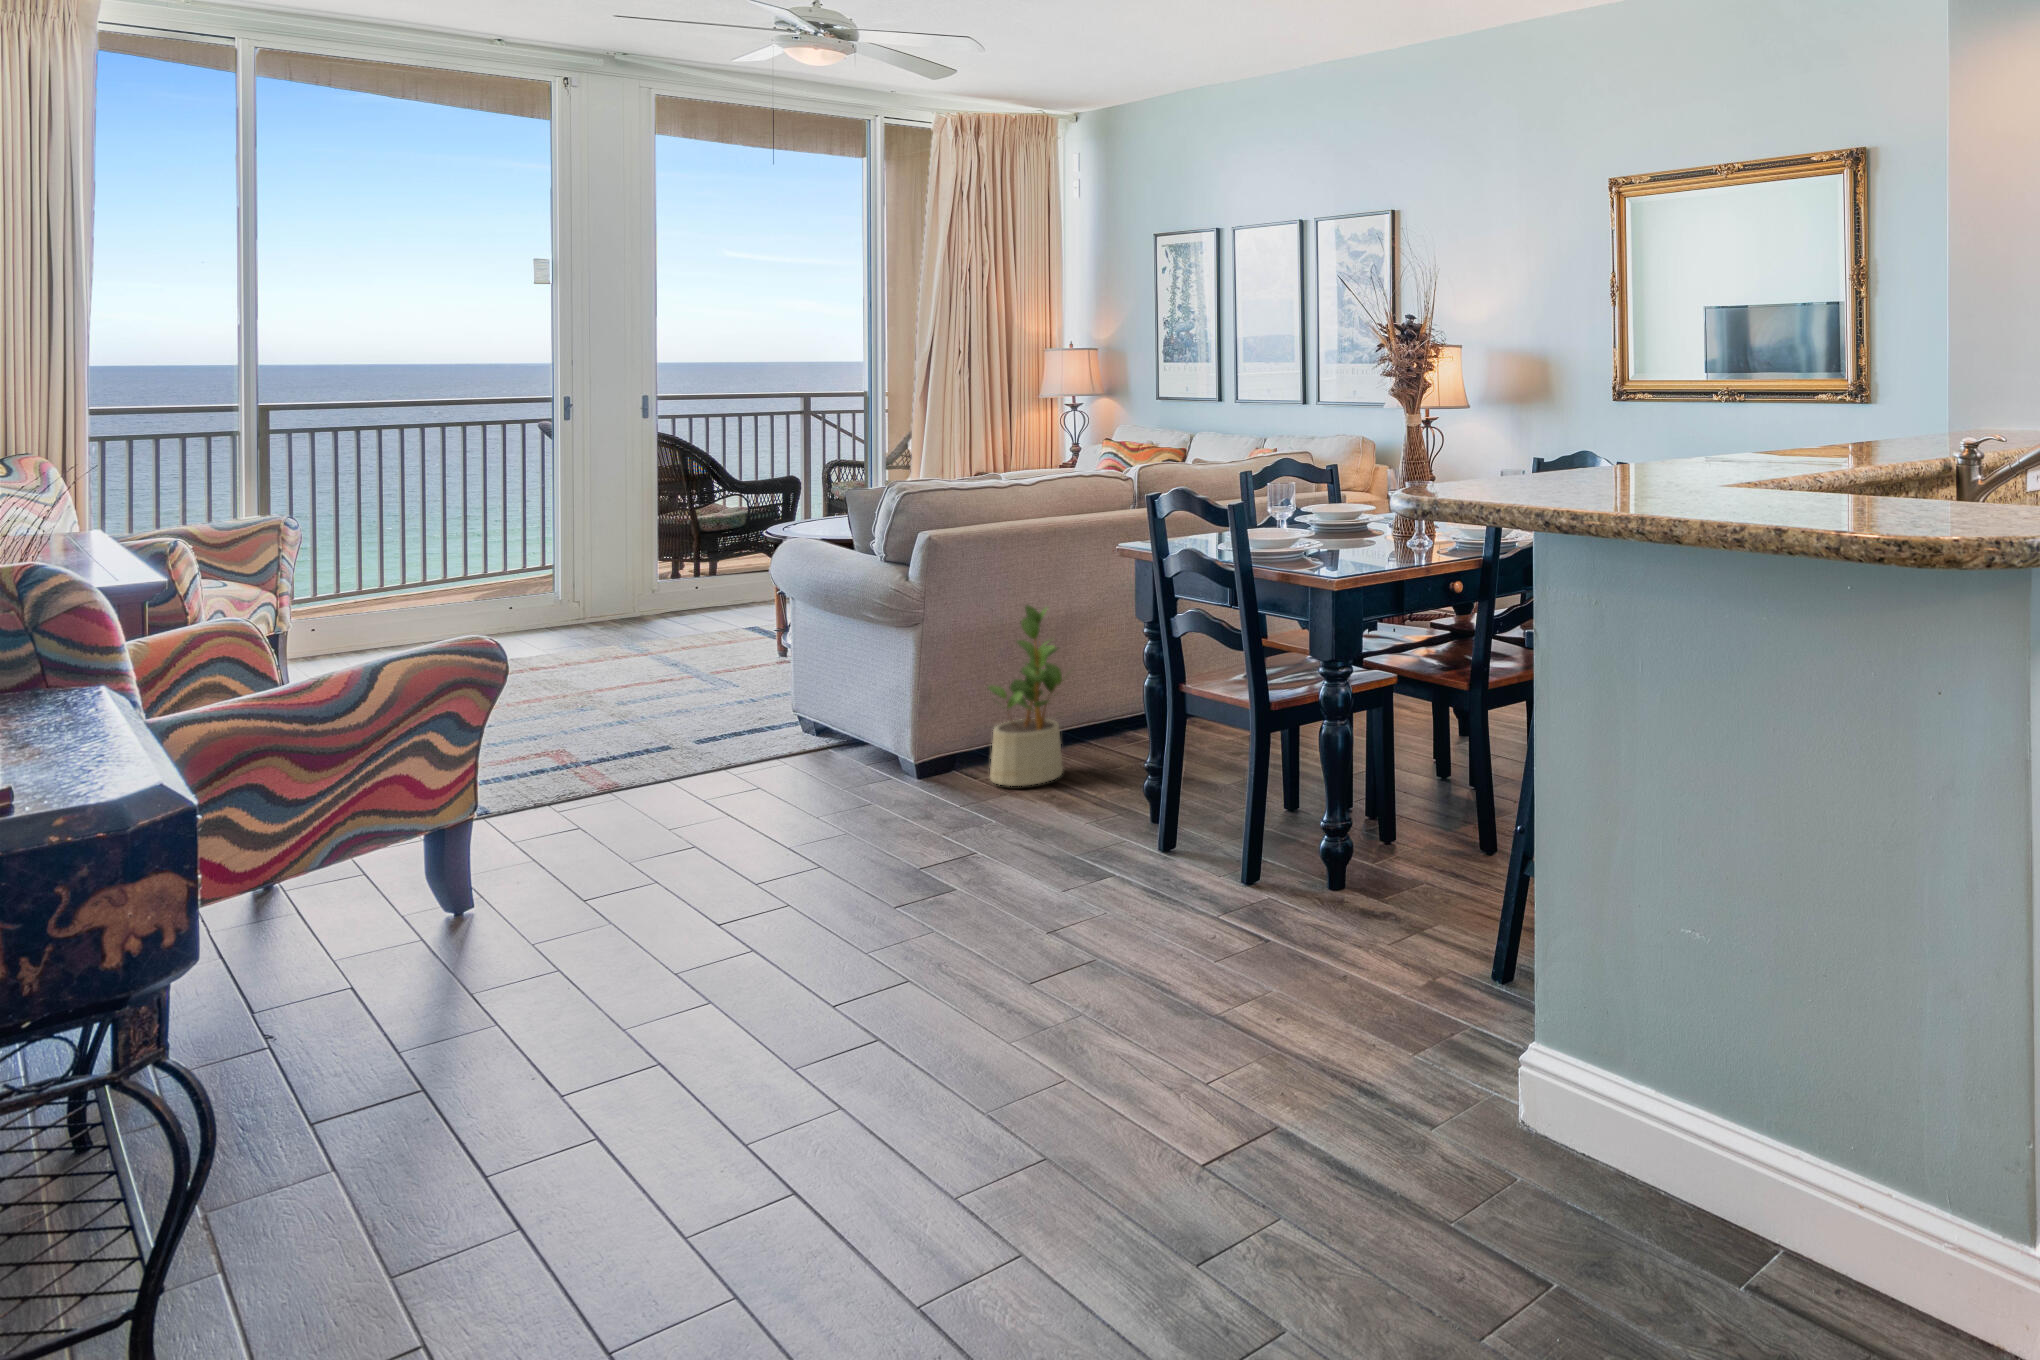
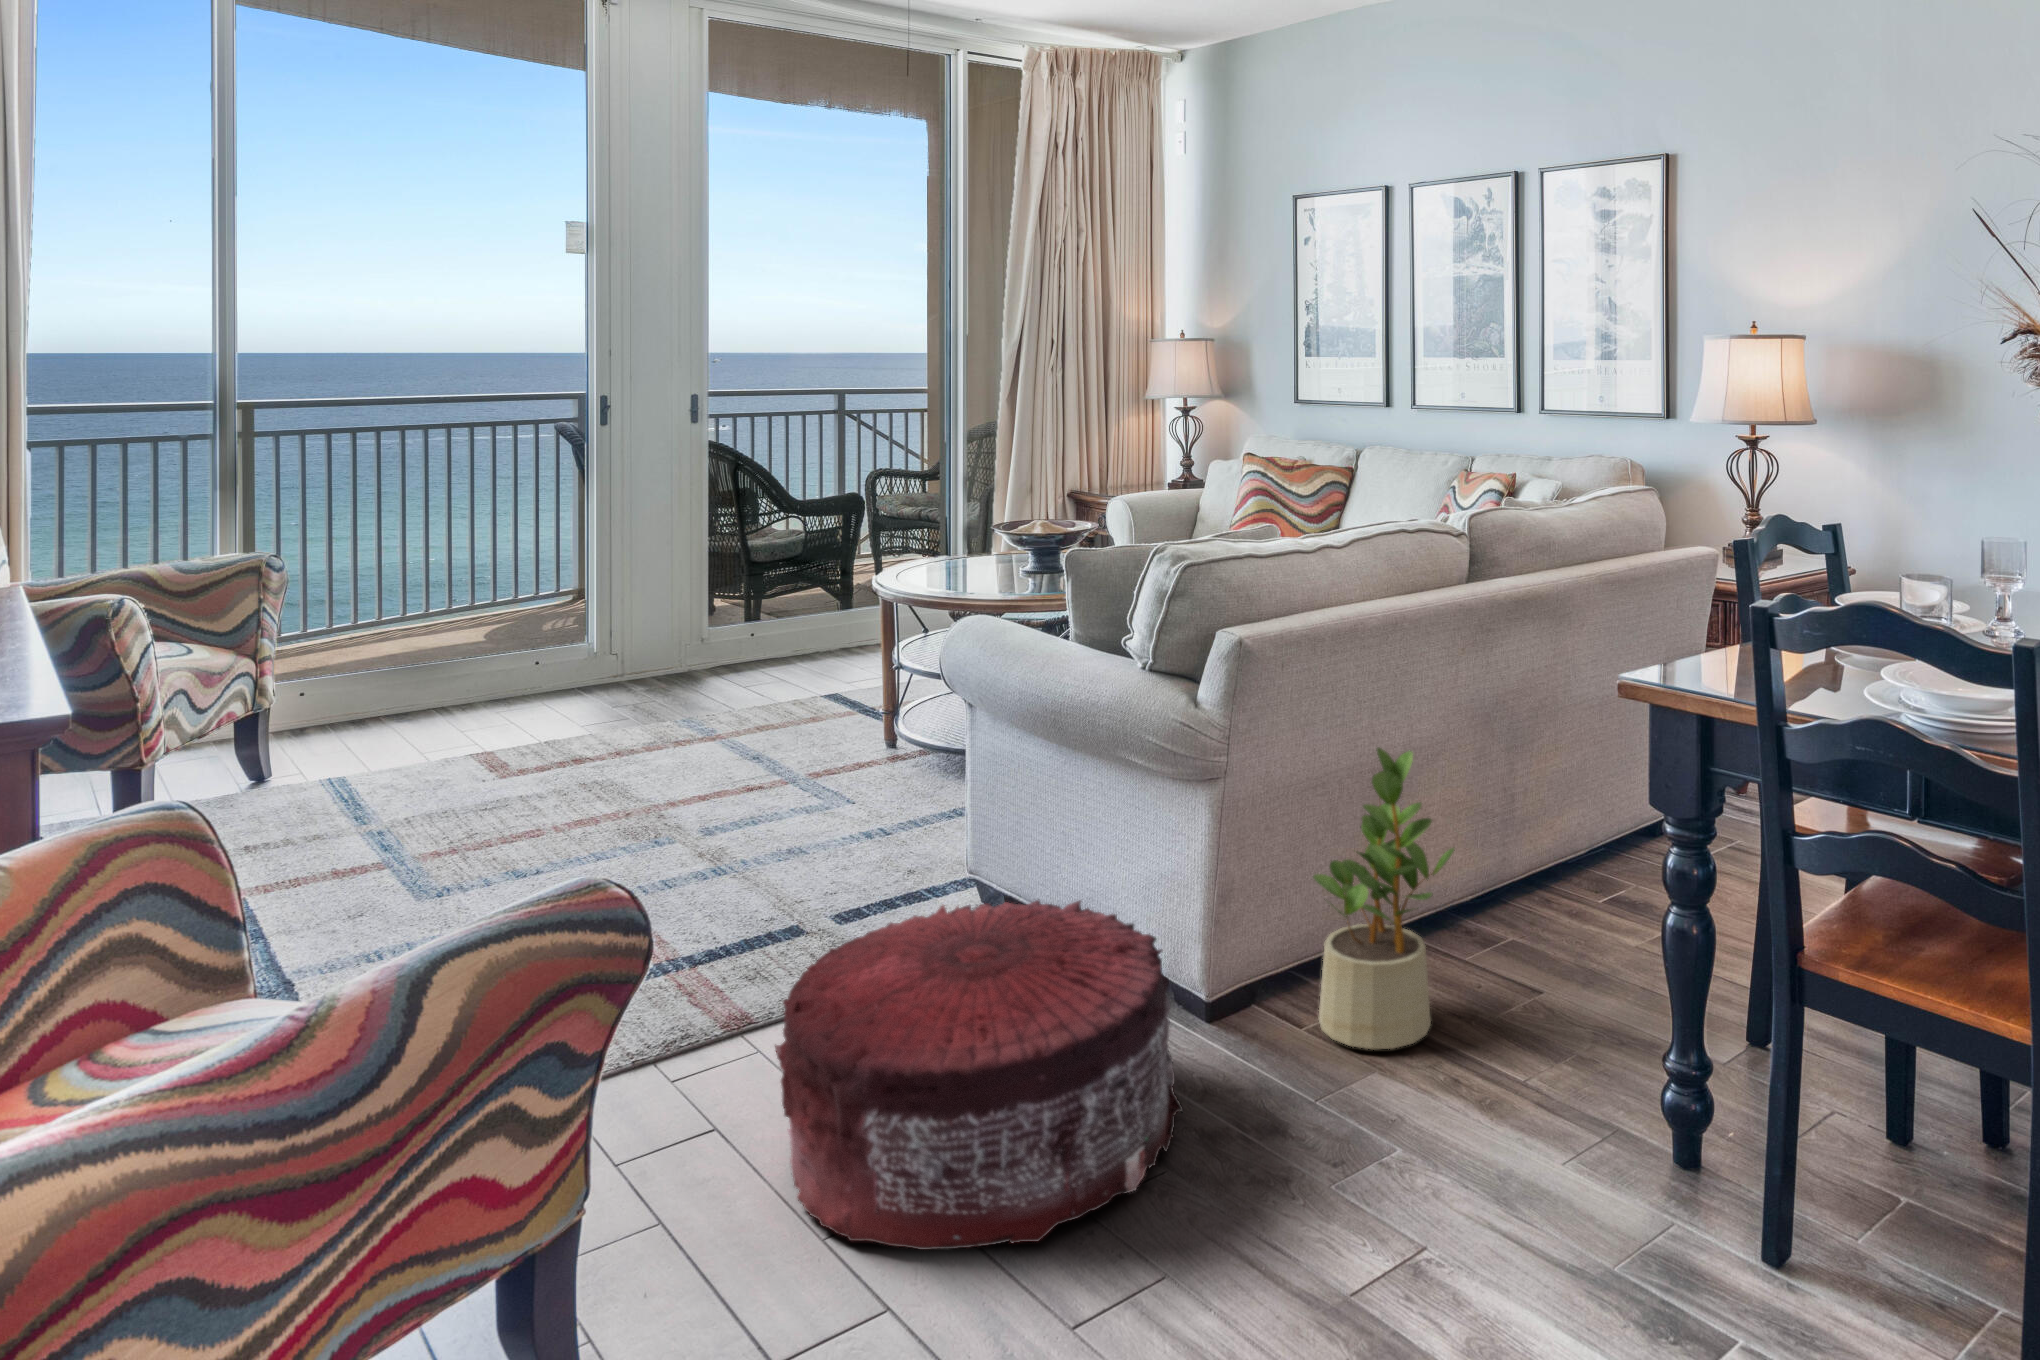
pouf: none [611,698,875,866] -> present [775,900,1183,1250]

